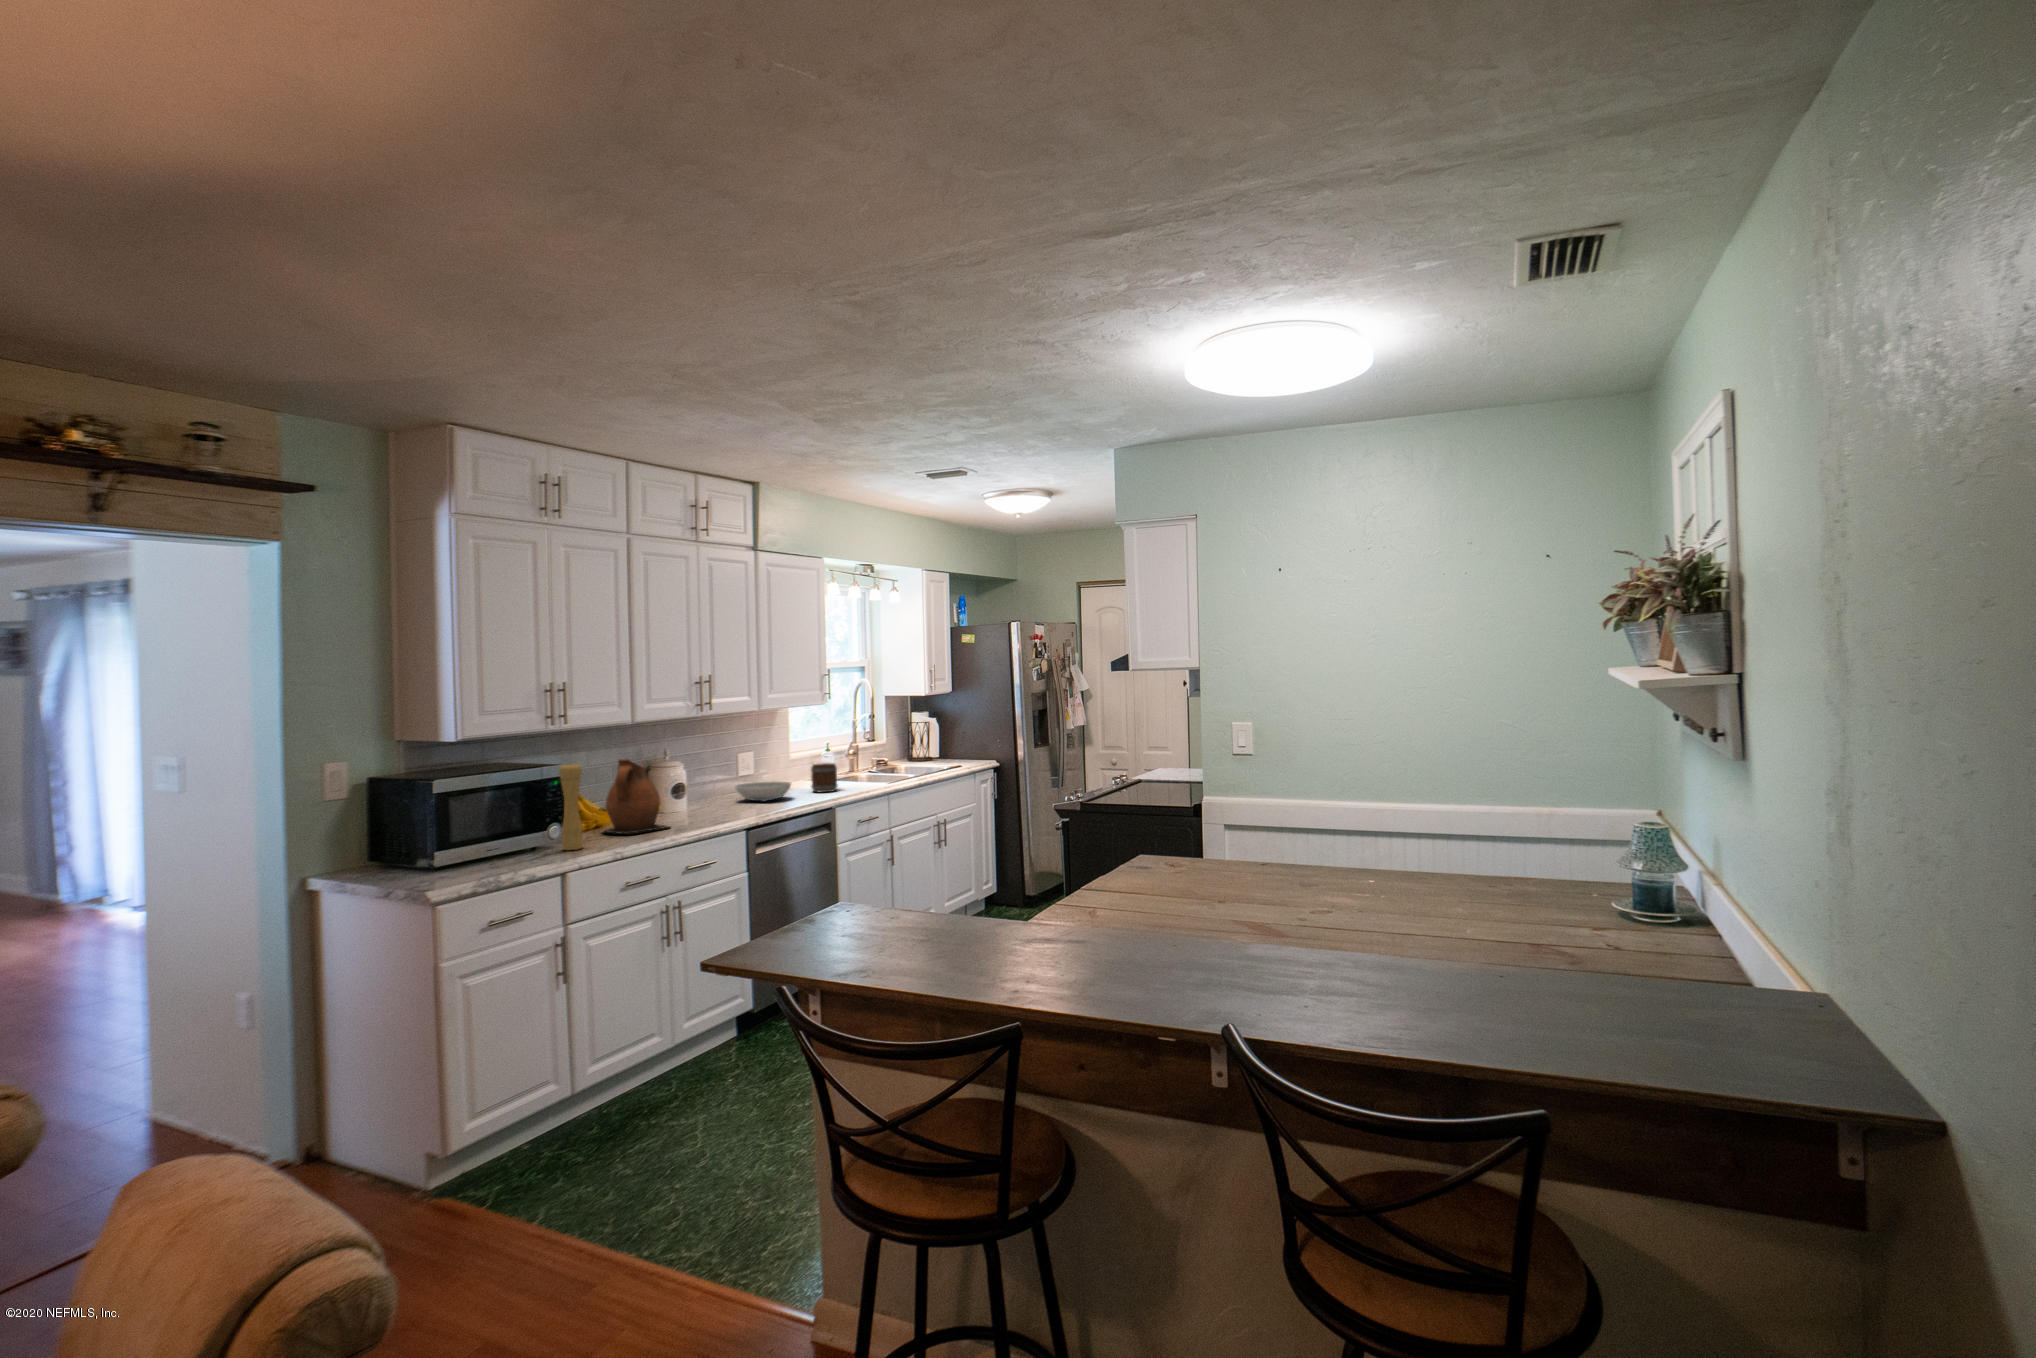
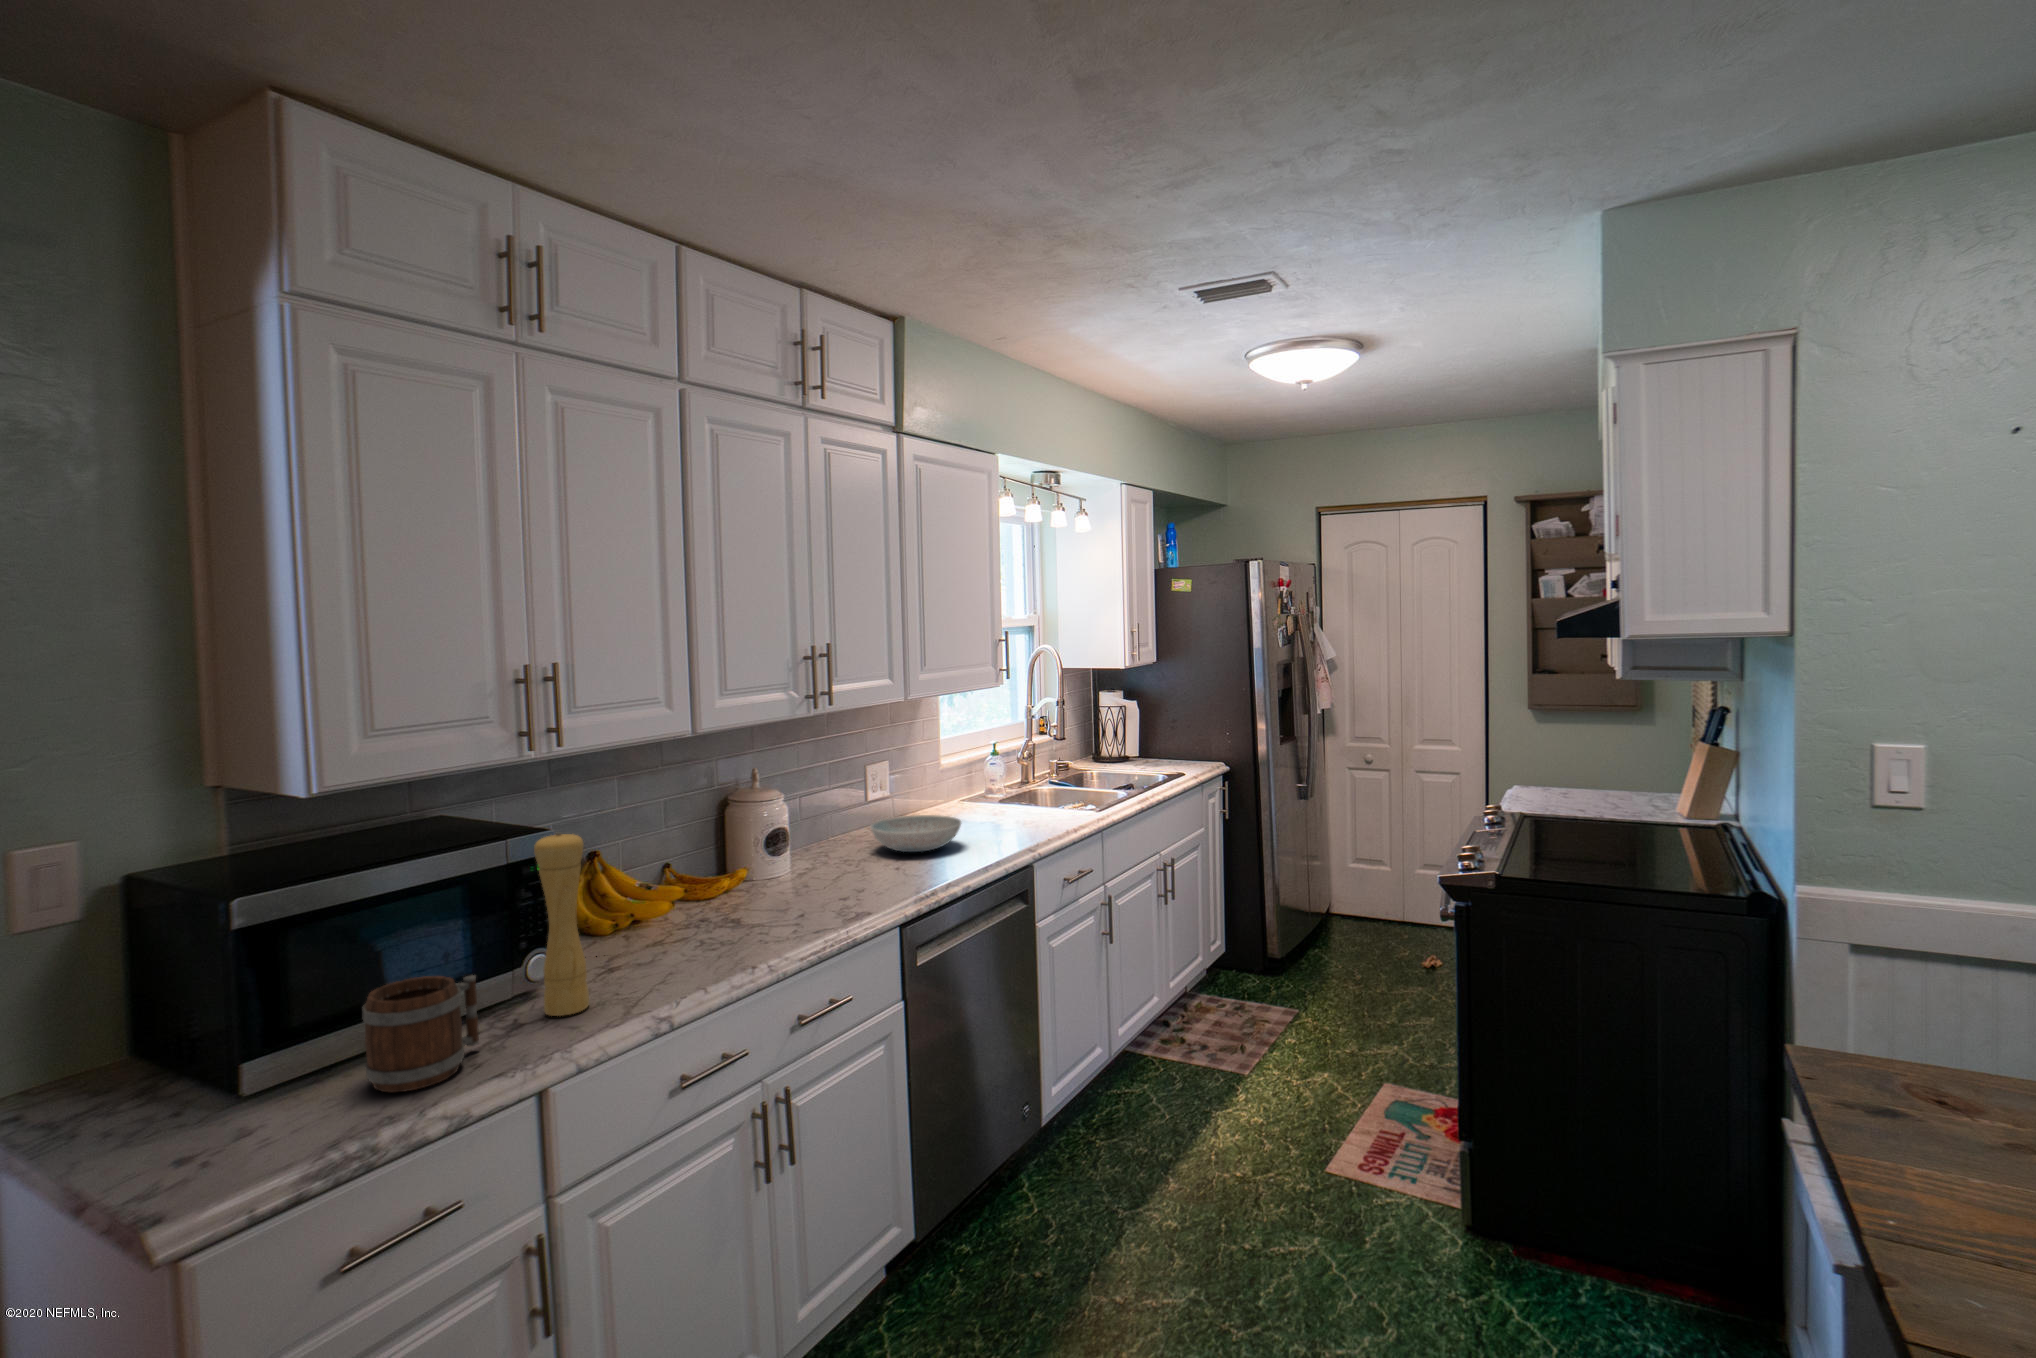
ceramic pitcher: present [604,759,669,834] -> none [631,808,767,956]
mug: present [811,763,837,792] -> present [362,975,479,1092]

